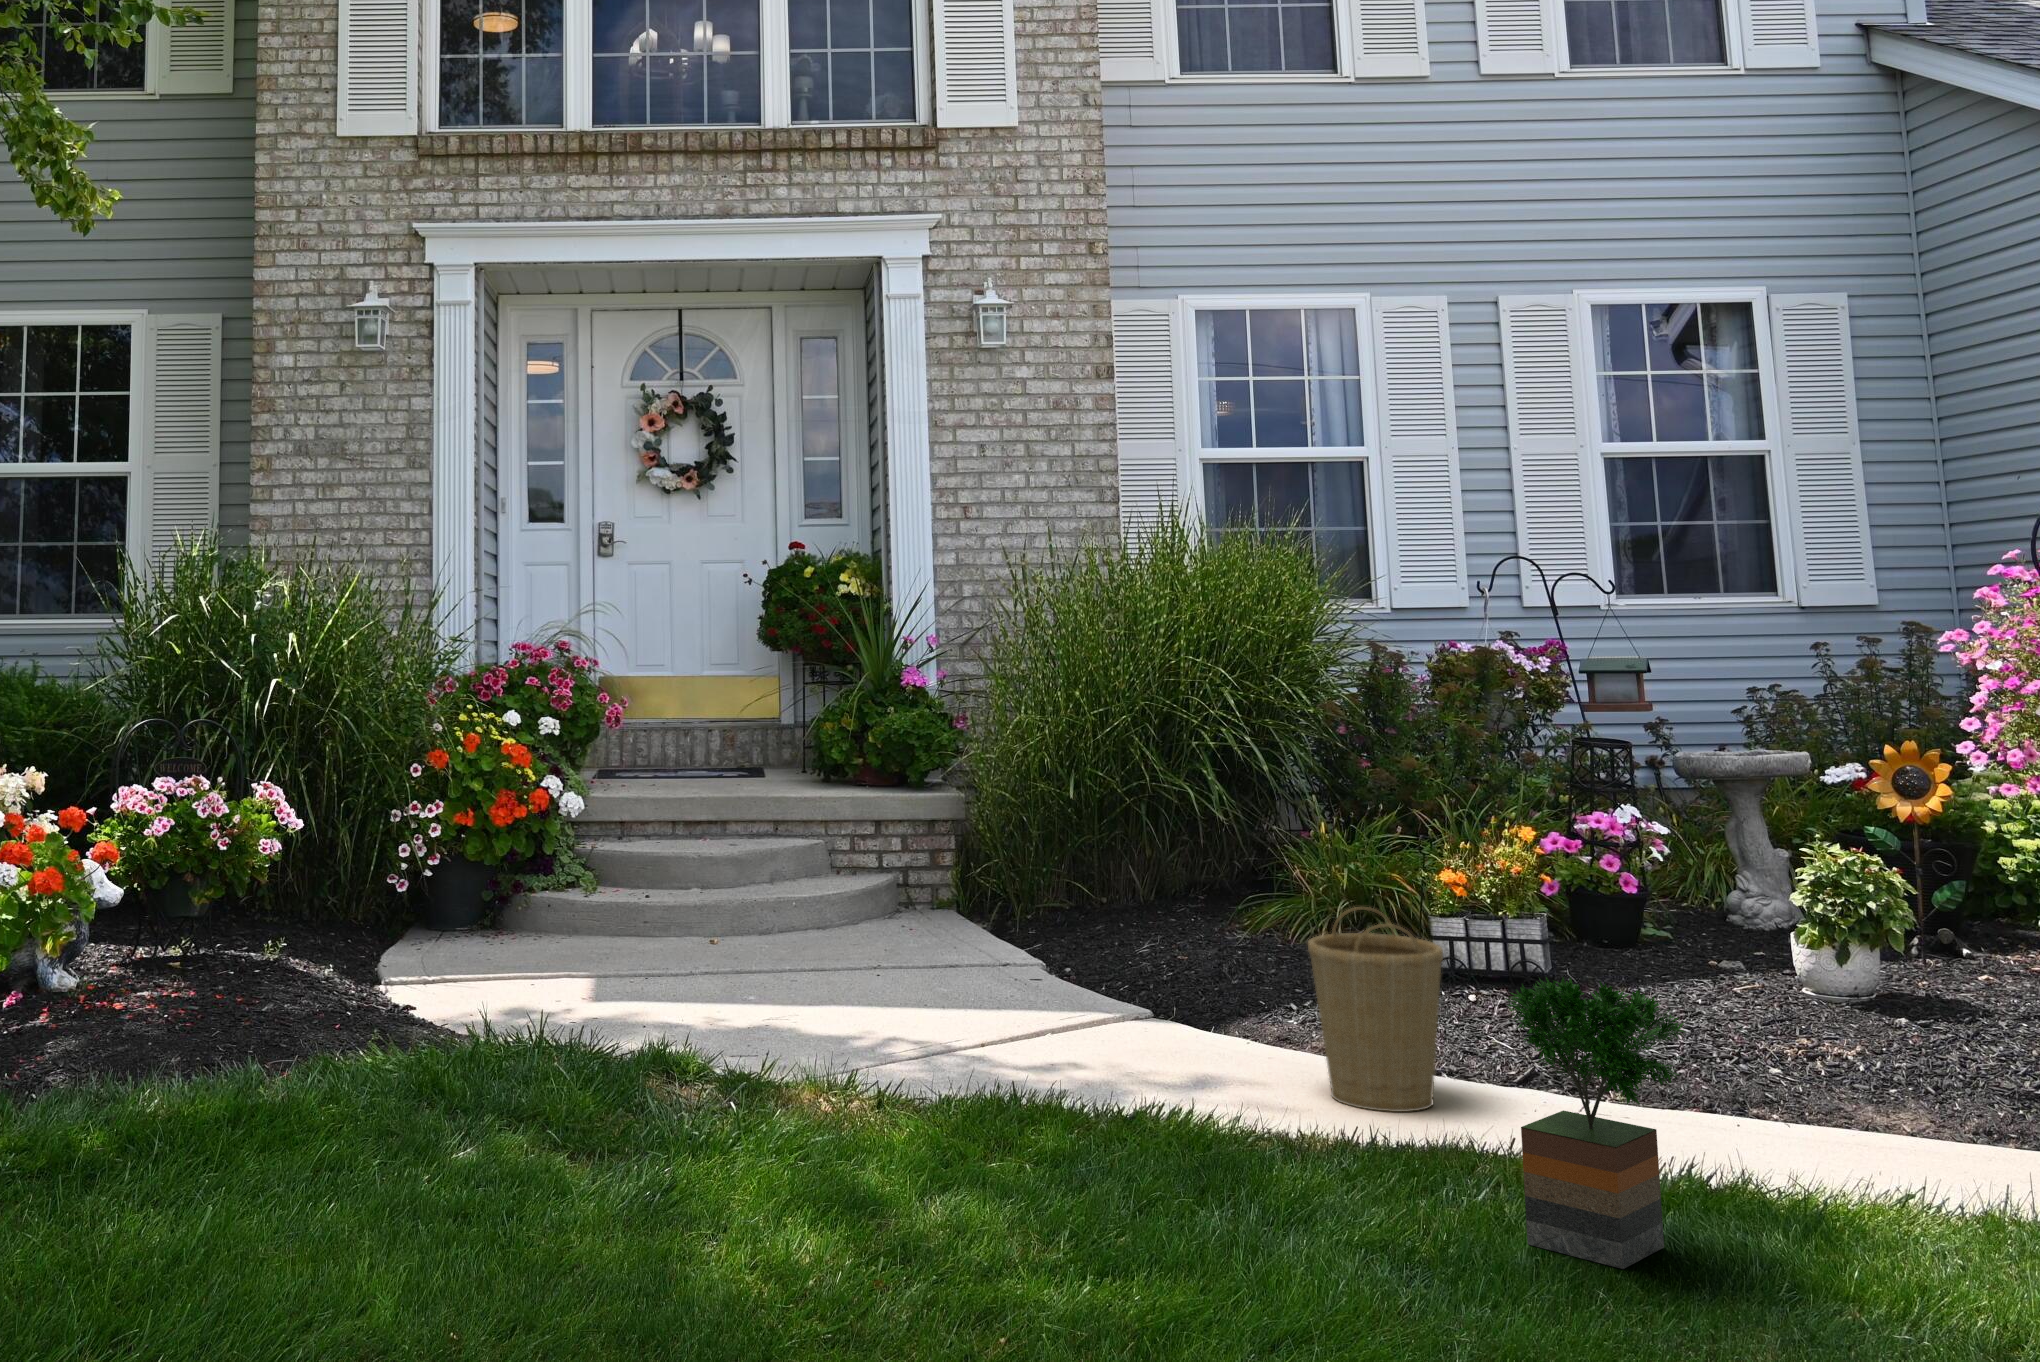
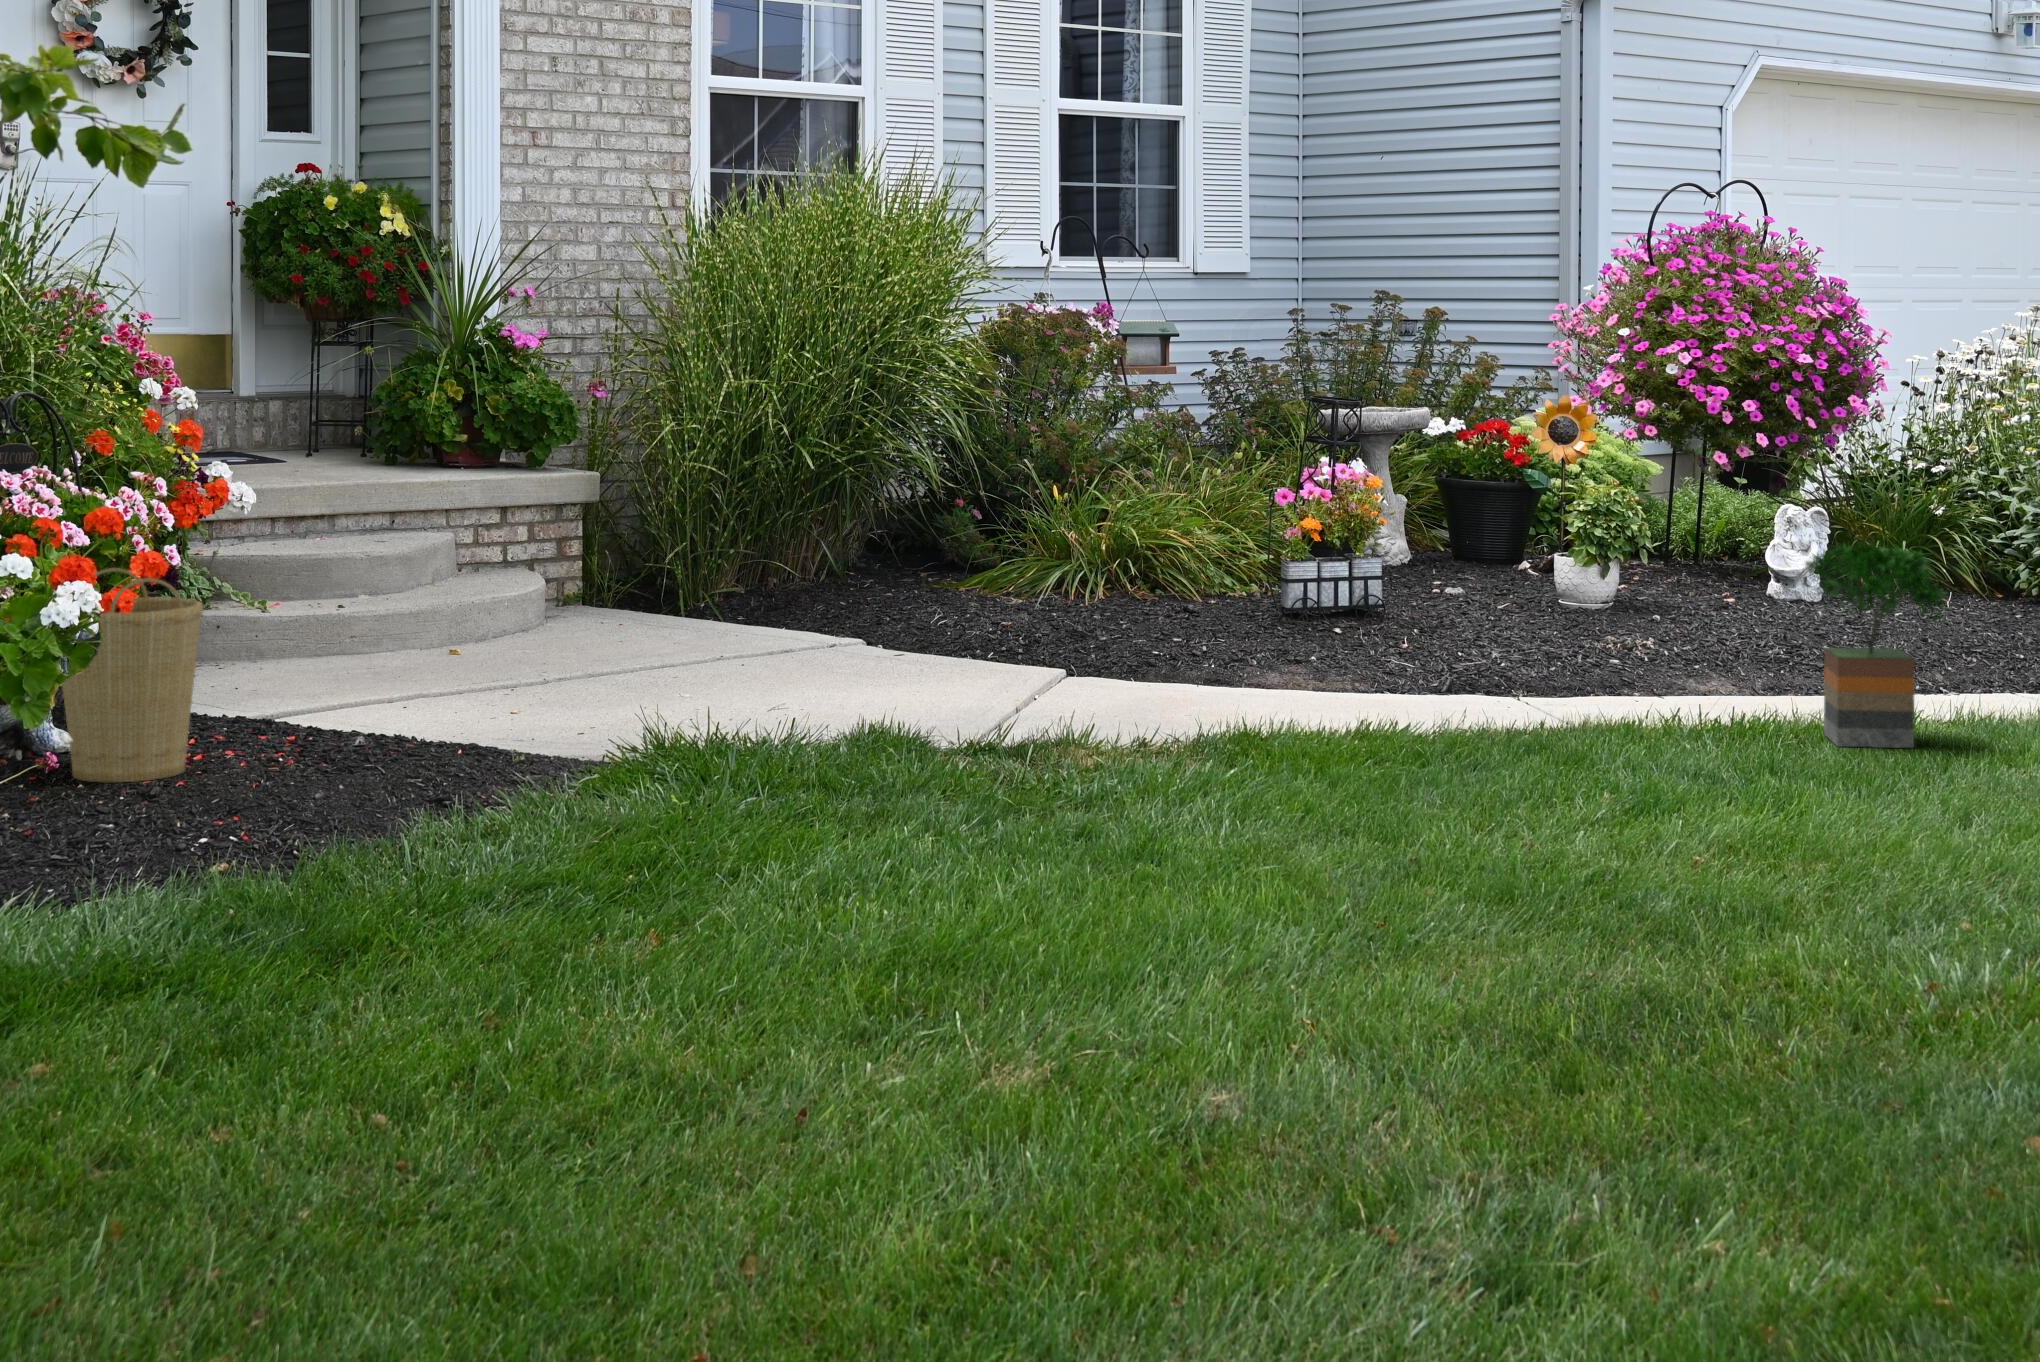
basket: present [1308,907,1443,1112] -> present [62,568,203,782]

